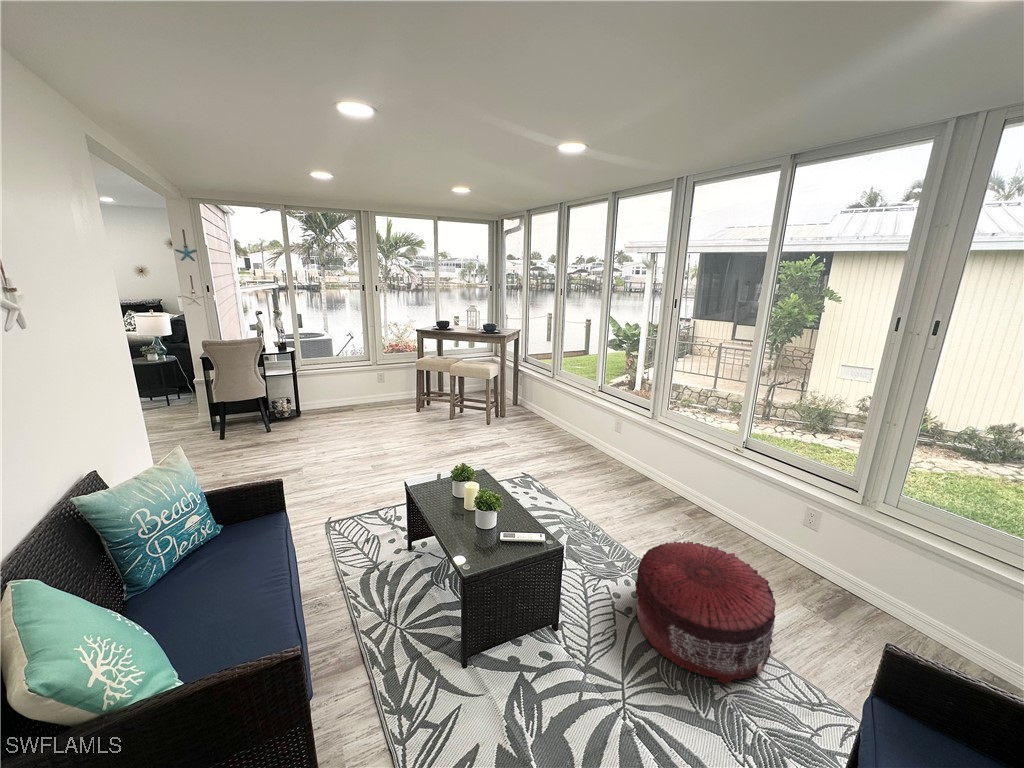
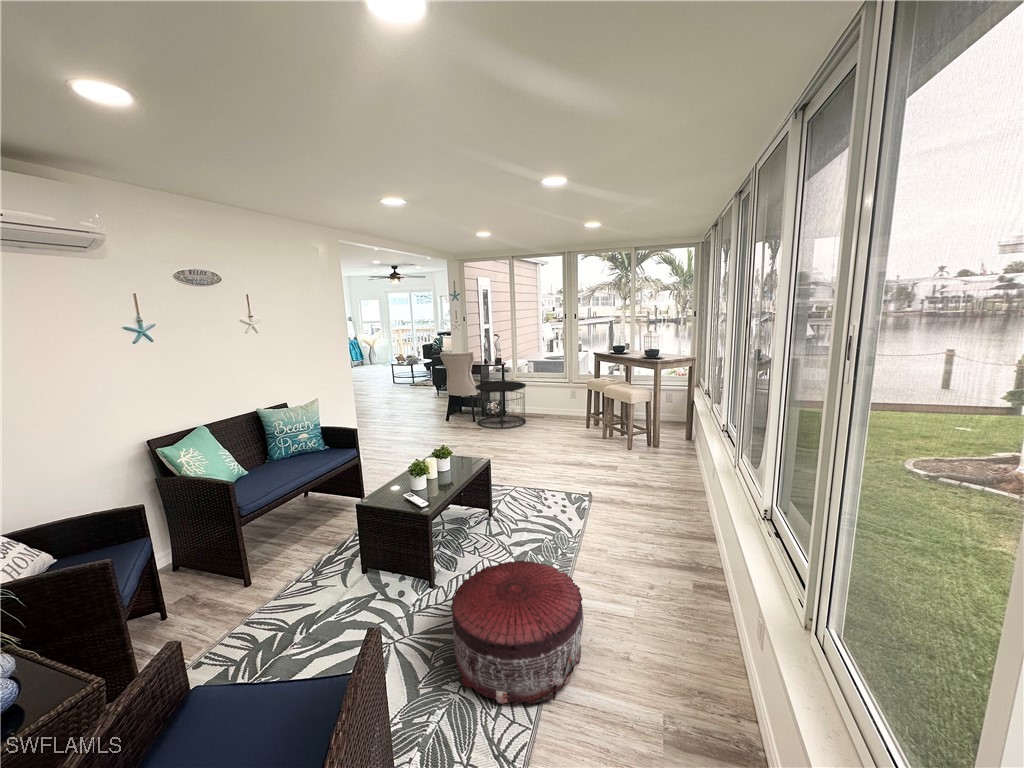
side table: none [273,372,346,435] -> present [475,381,526,429]

